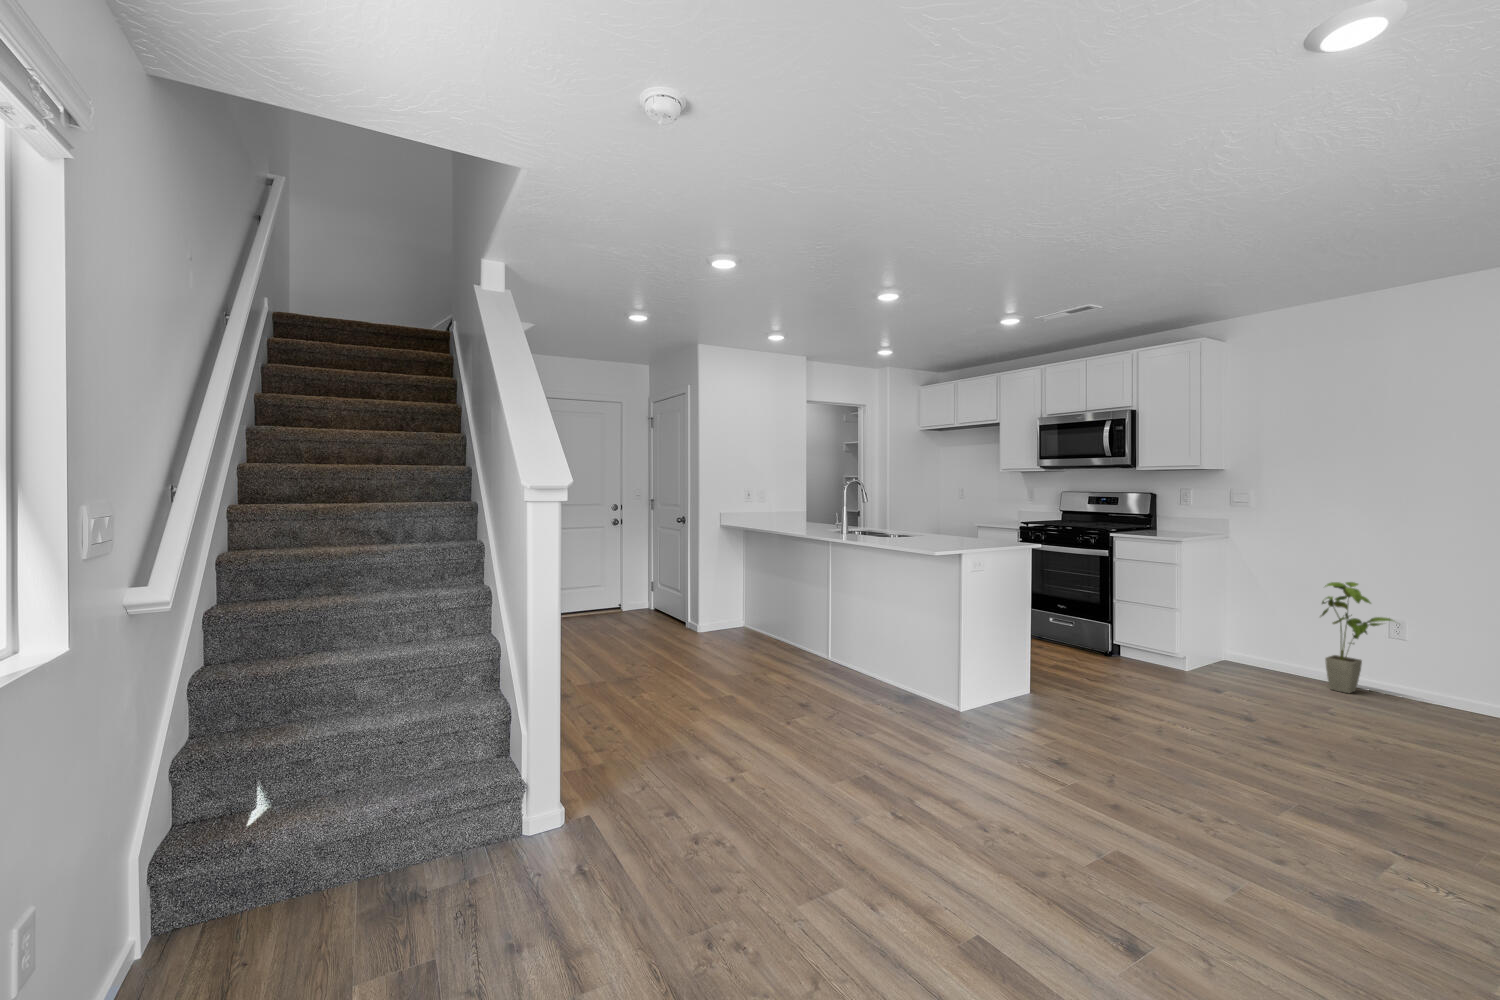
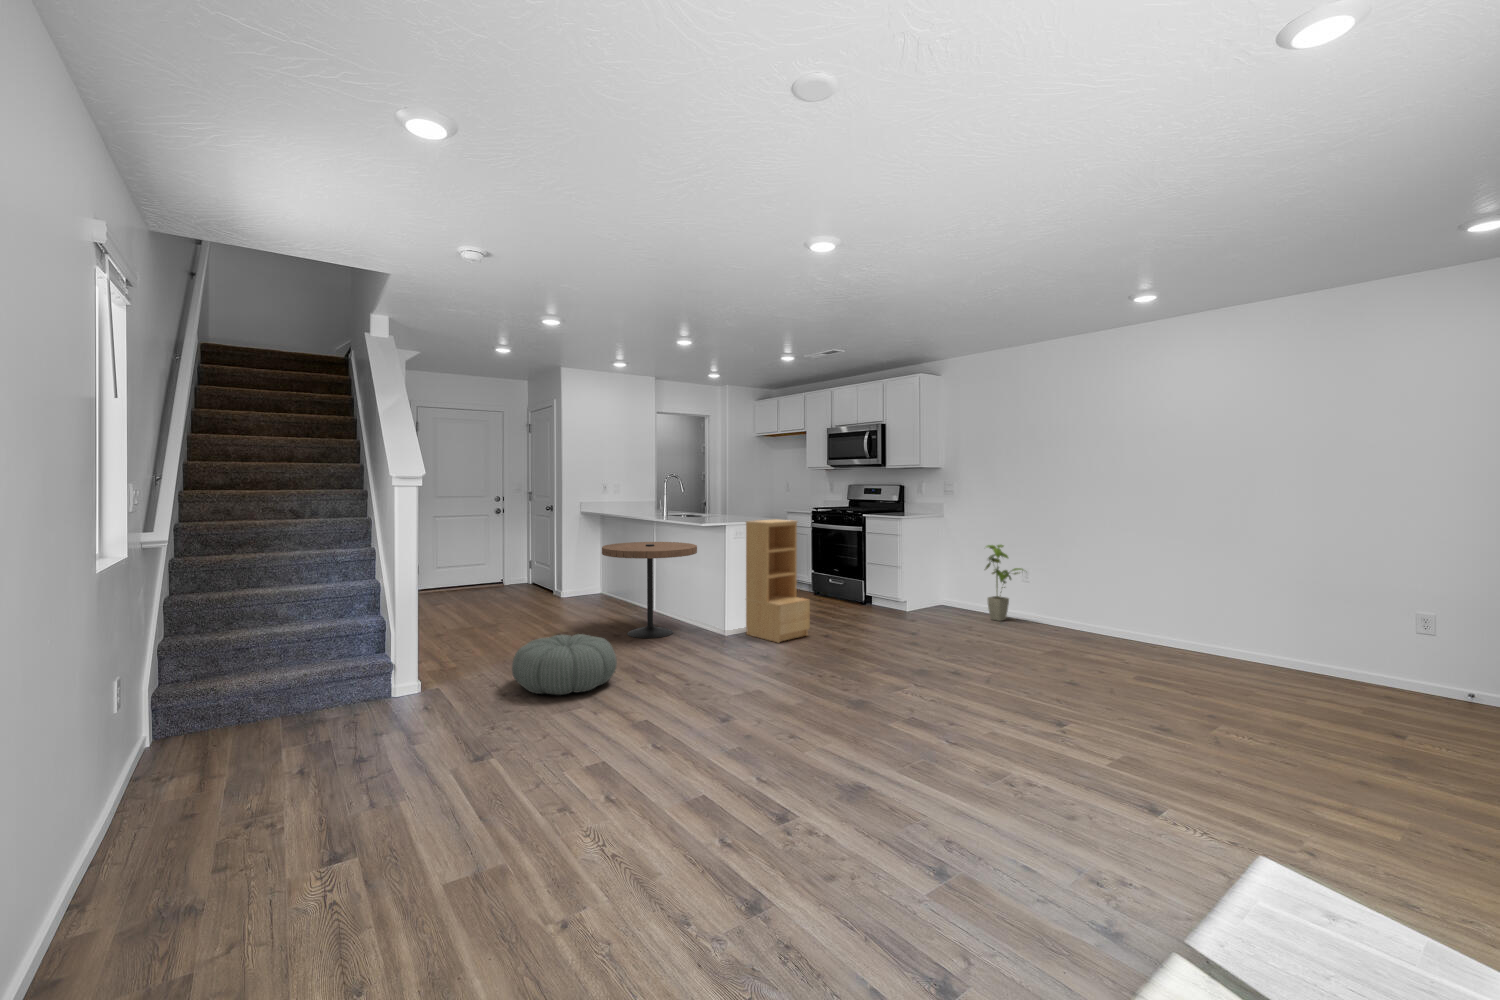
bookshelf: none [989,544,1089,730] -> present [746,520,810,643]
side table: none [784,571,918,712] -> present [602,542,697,638]
pouf: none [704,729,865,848] -> present [512,634,617,695]

